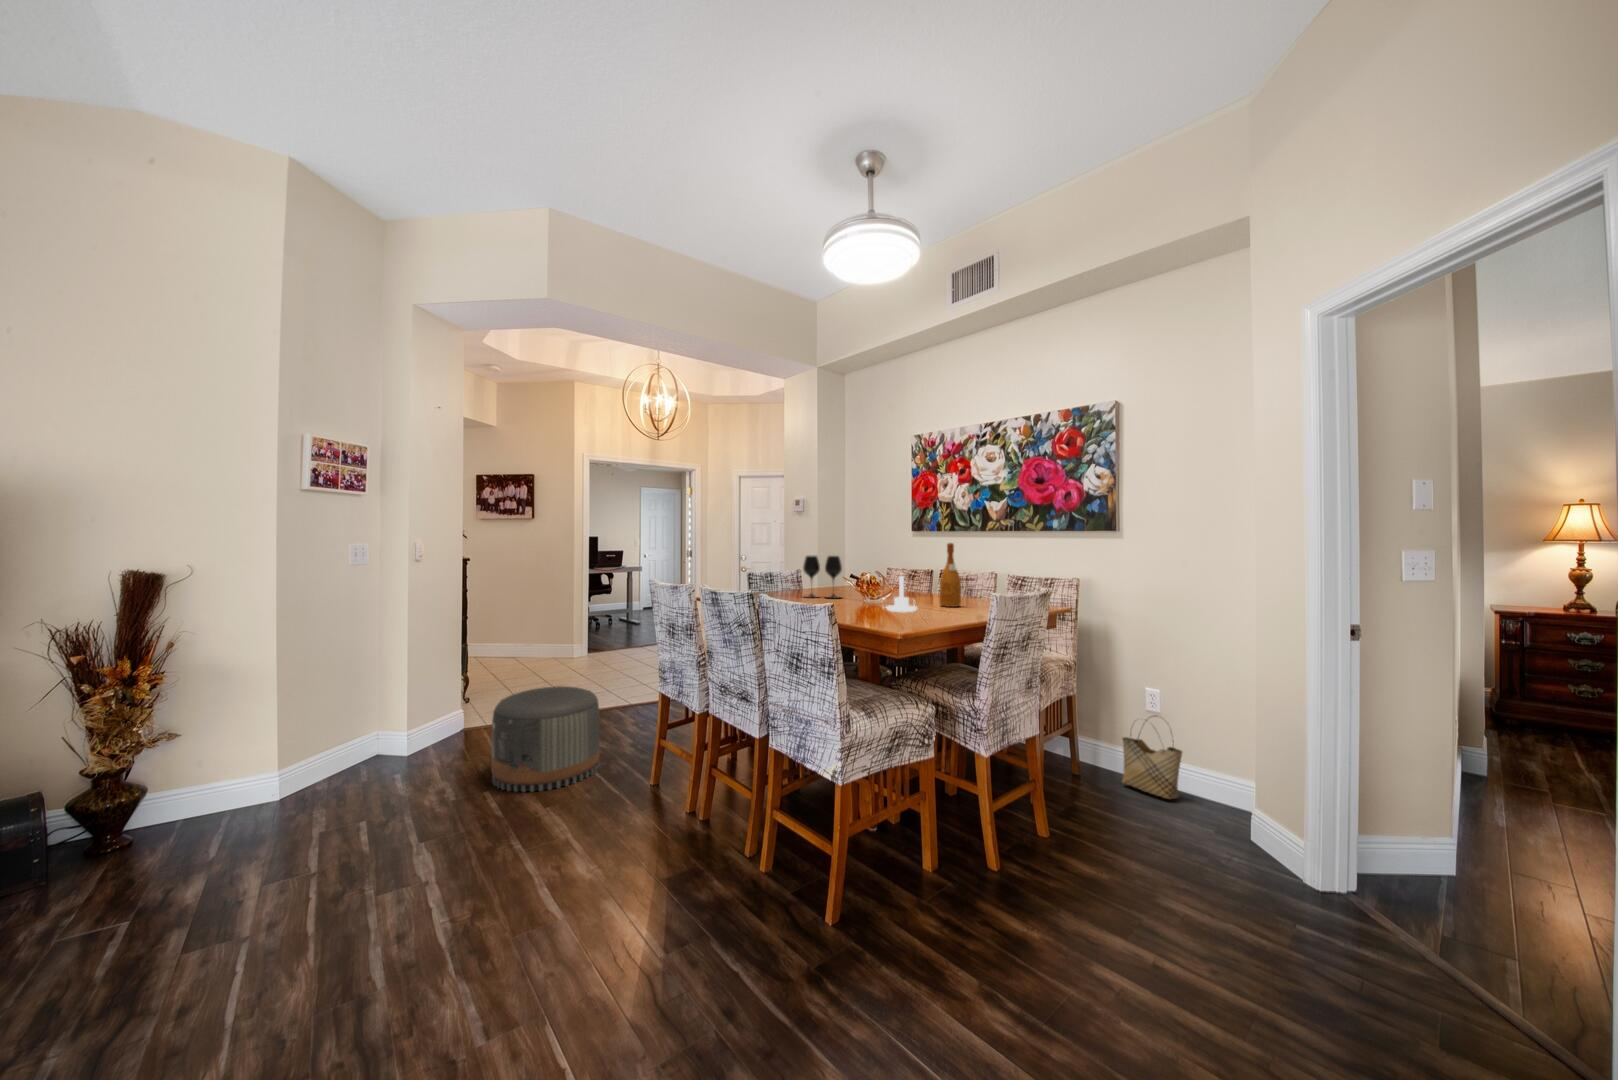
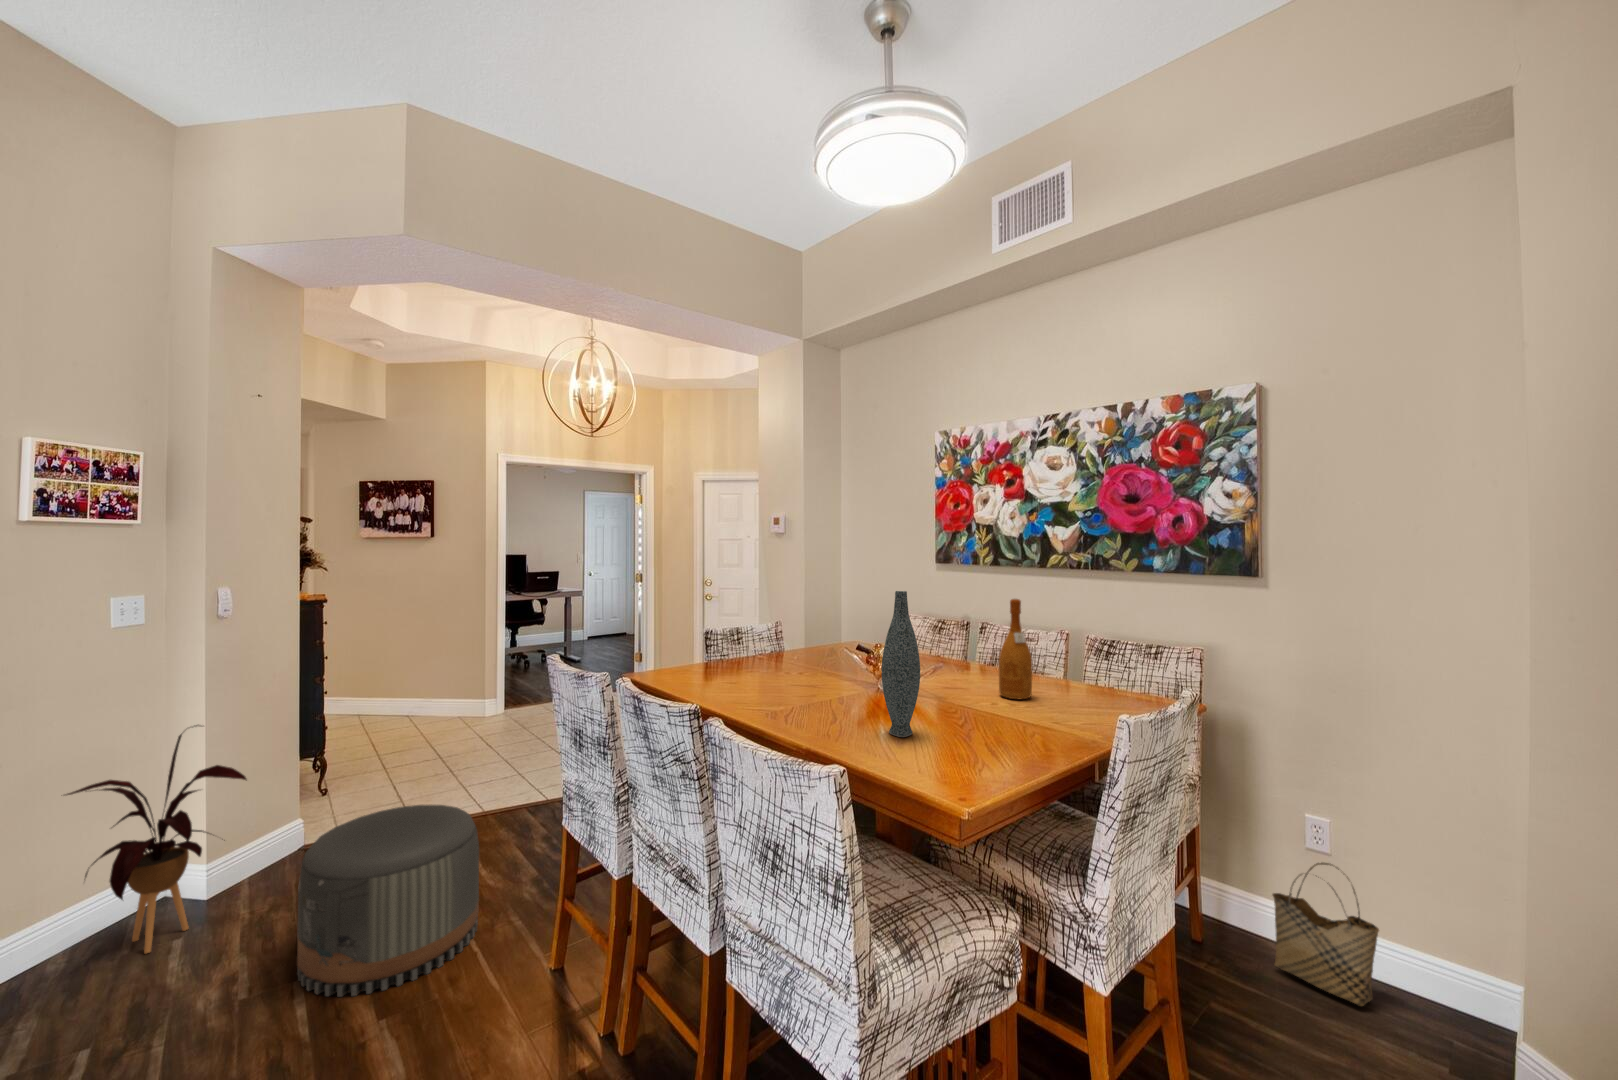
vase: none [860,531,883,617] -> present [881,591,920,737]
wine glass: present [803,556,842,598] -> none [787,609,846,676]
candle holder: present [886,576,917,612] -> none [919,649,971,720]
house plant: none [344,630,451,774] -> present [65,725,247,953]

